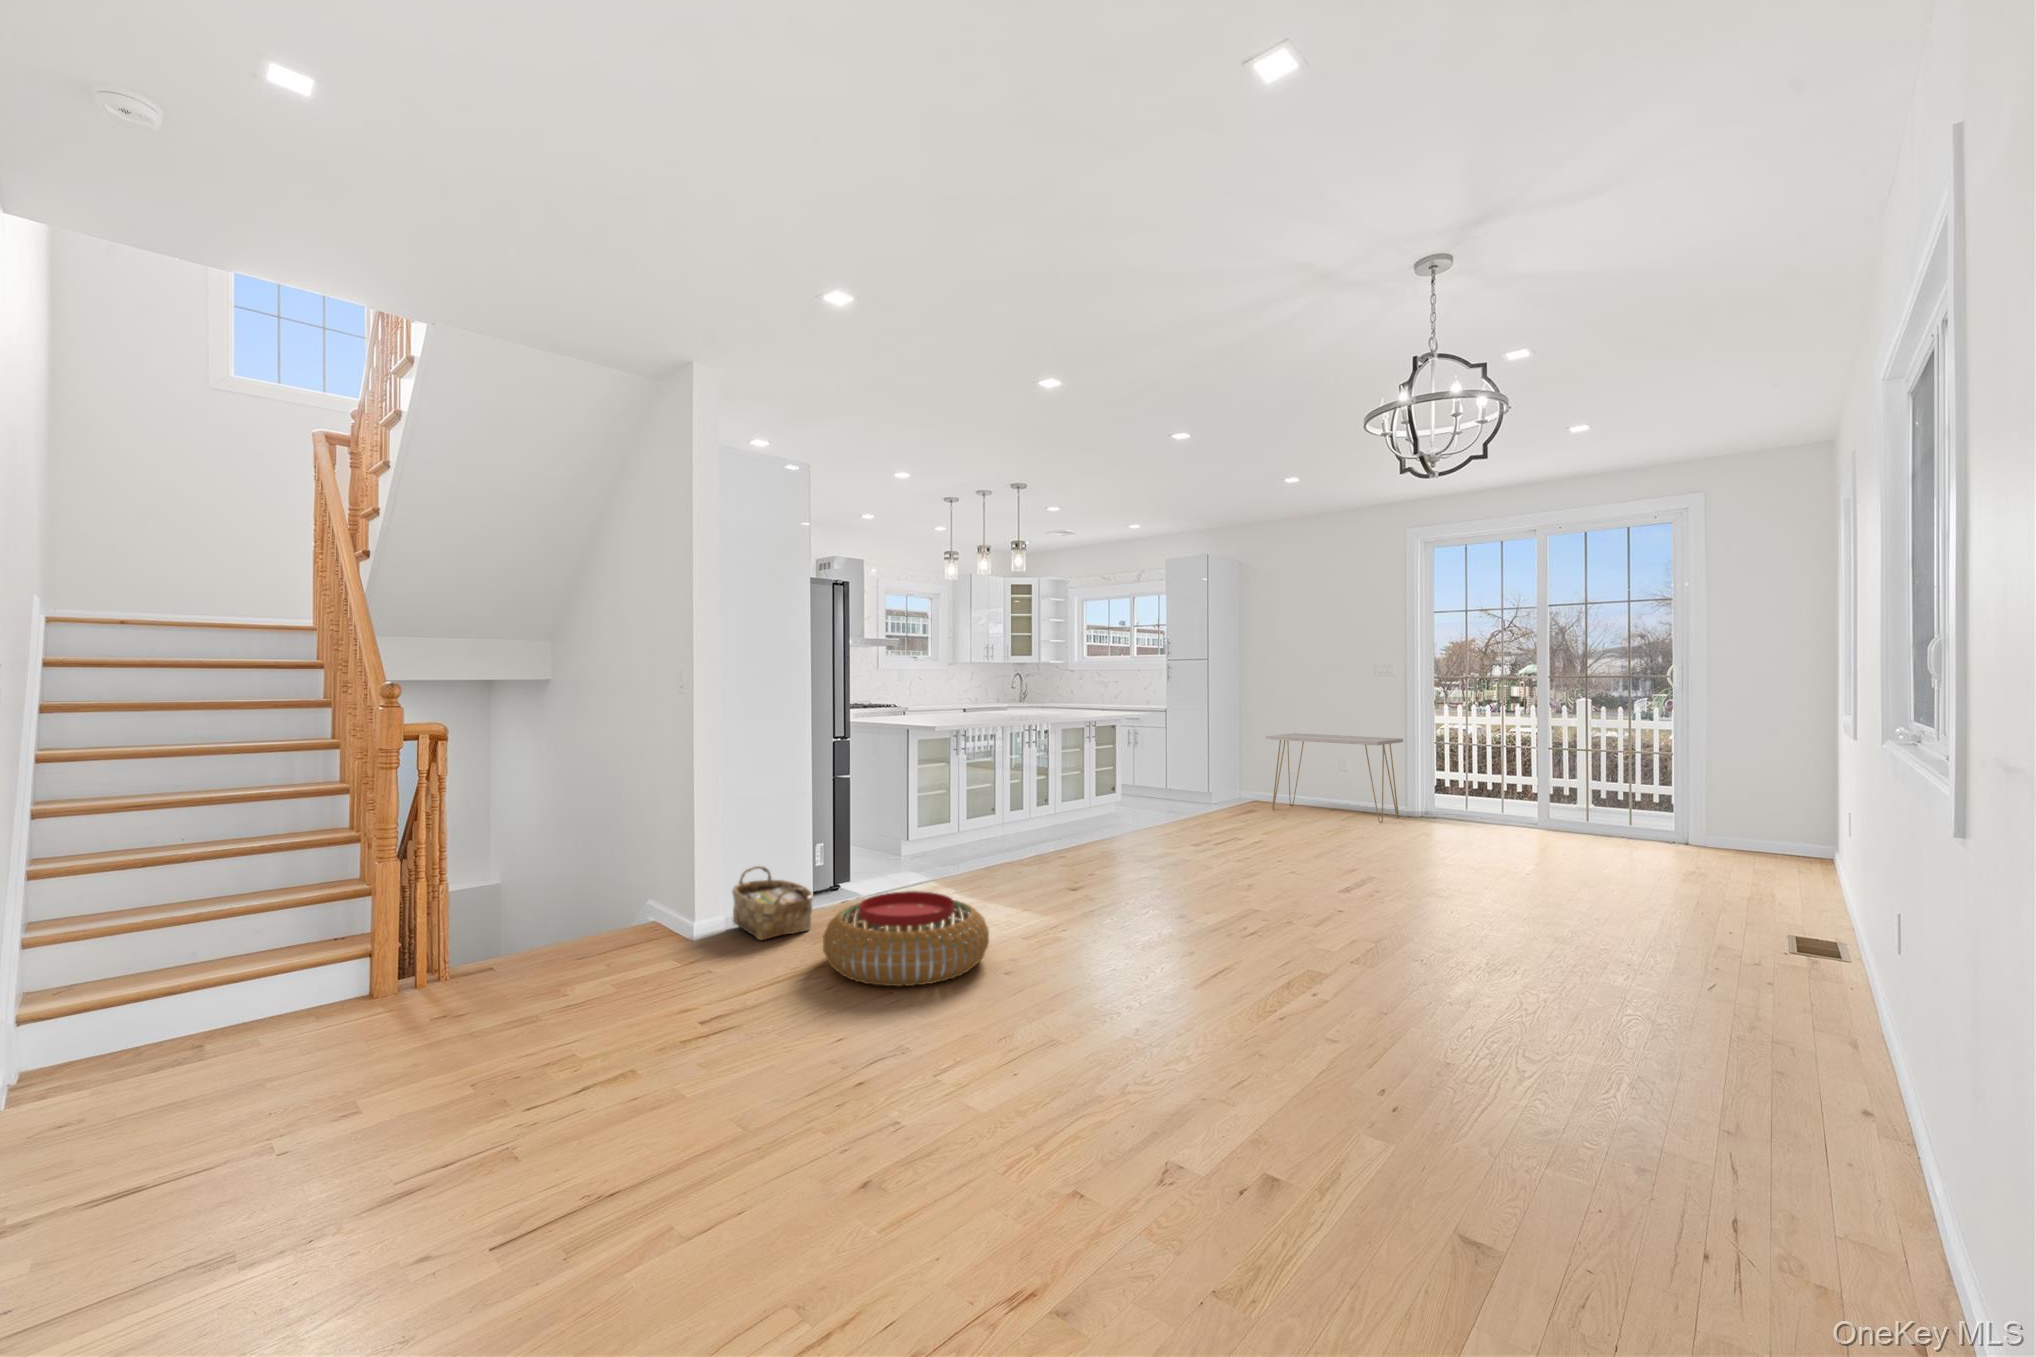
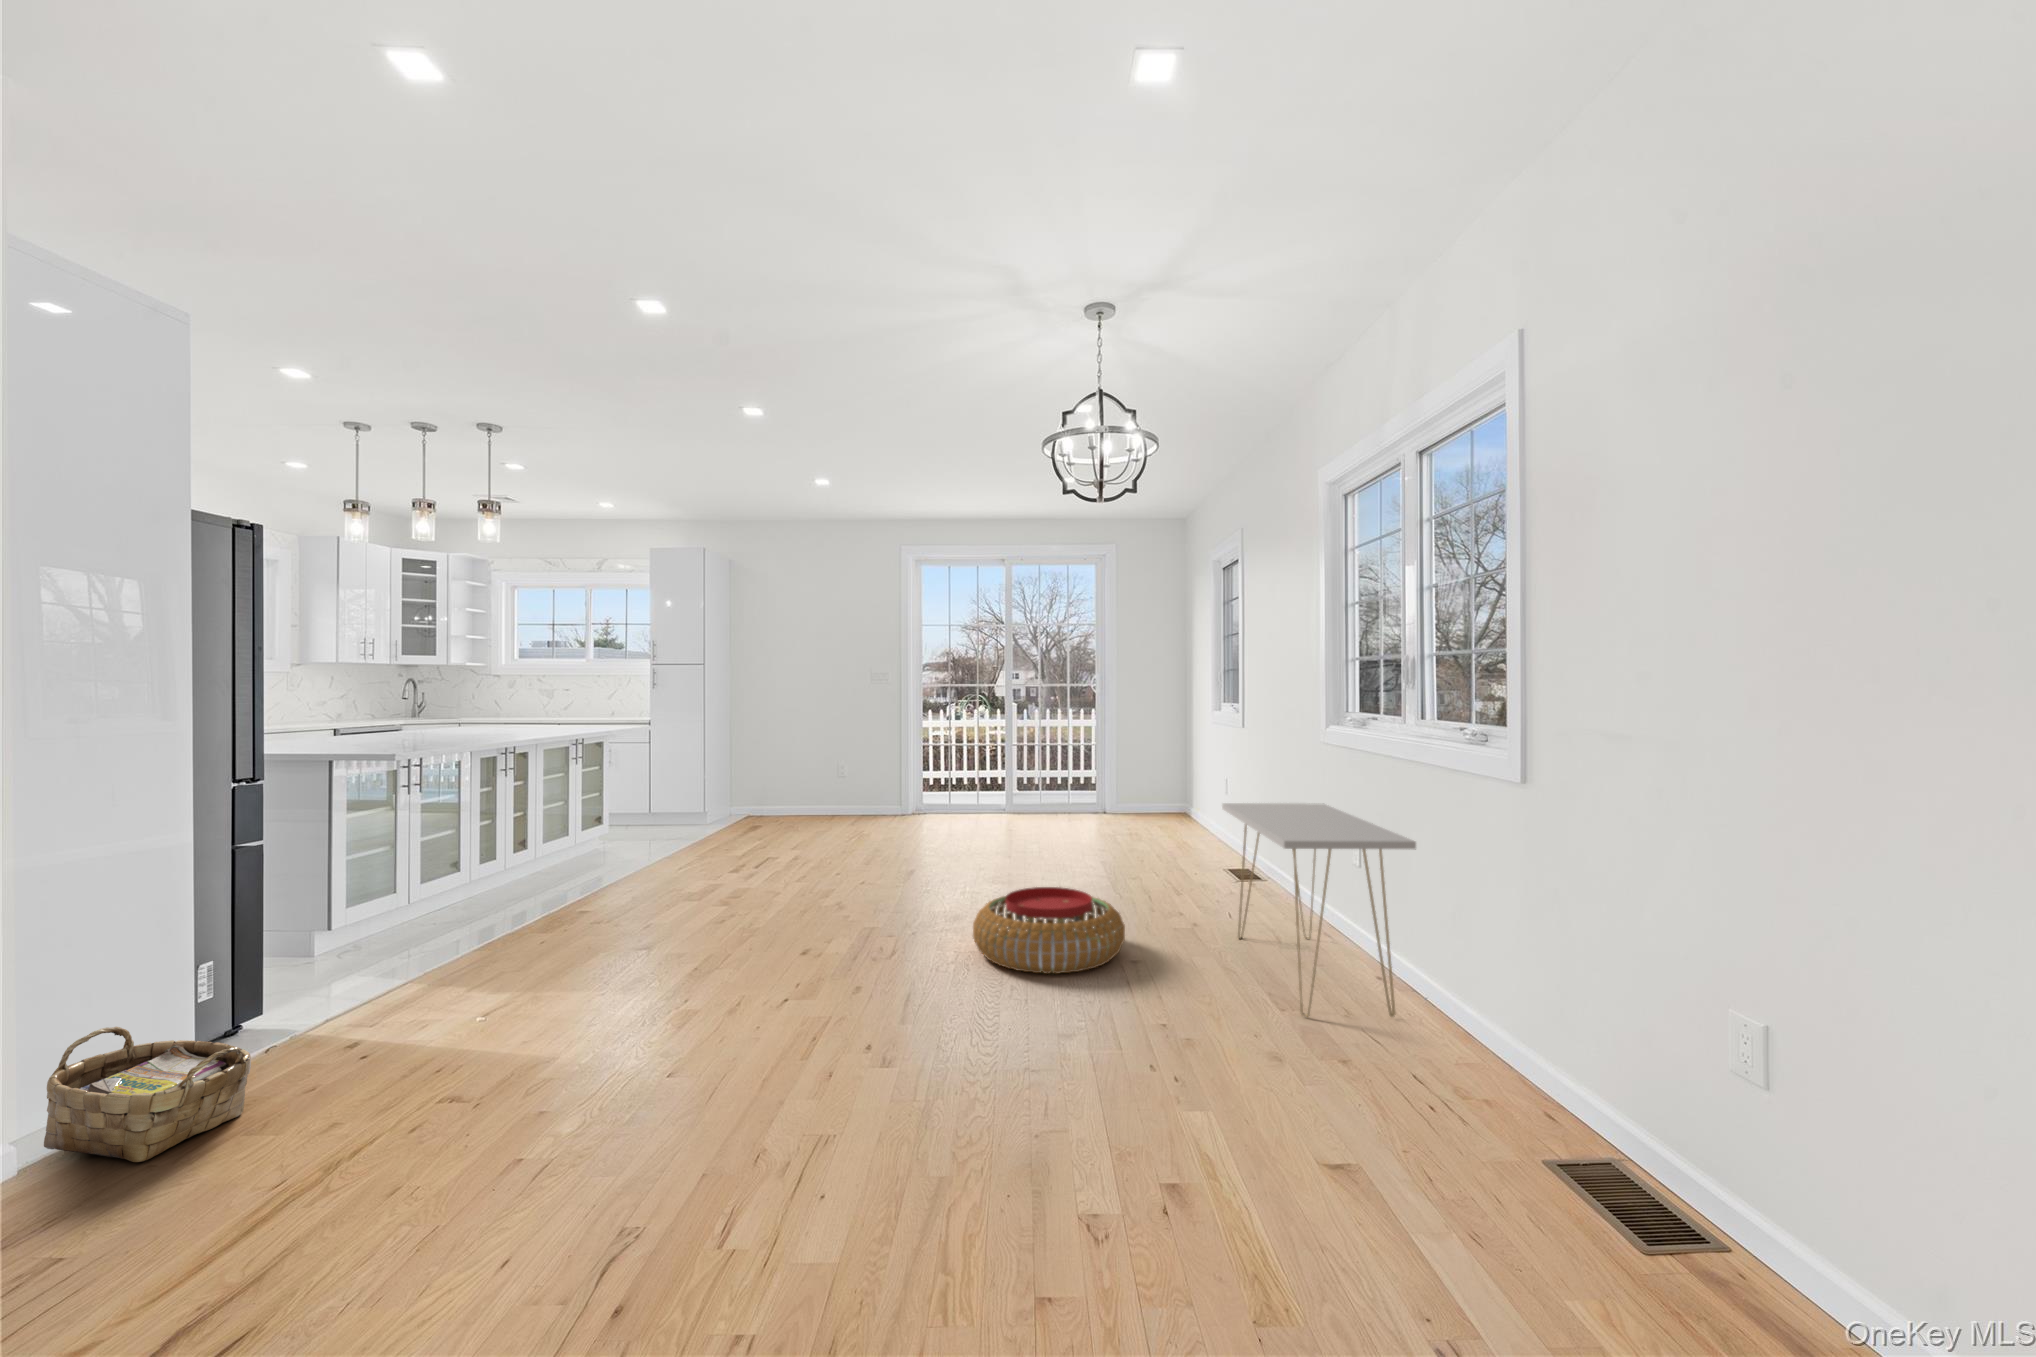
console table: present [1266,733,1403,823] -> present [1222,803,1416,1017]
pouf: present [823,891,989,987] -> present [973,887,1125,974]

